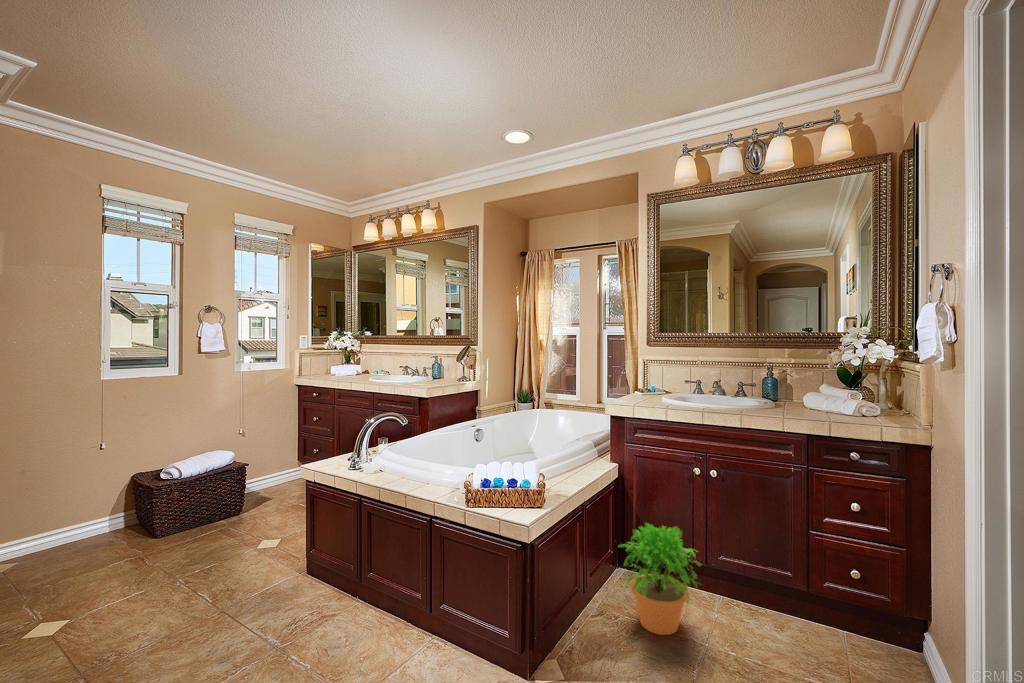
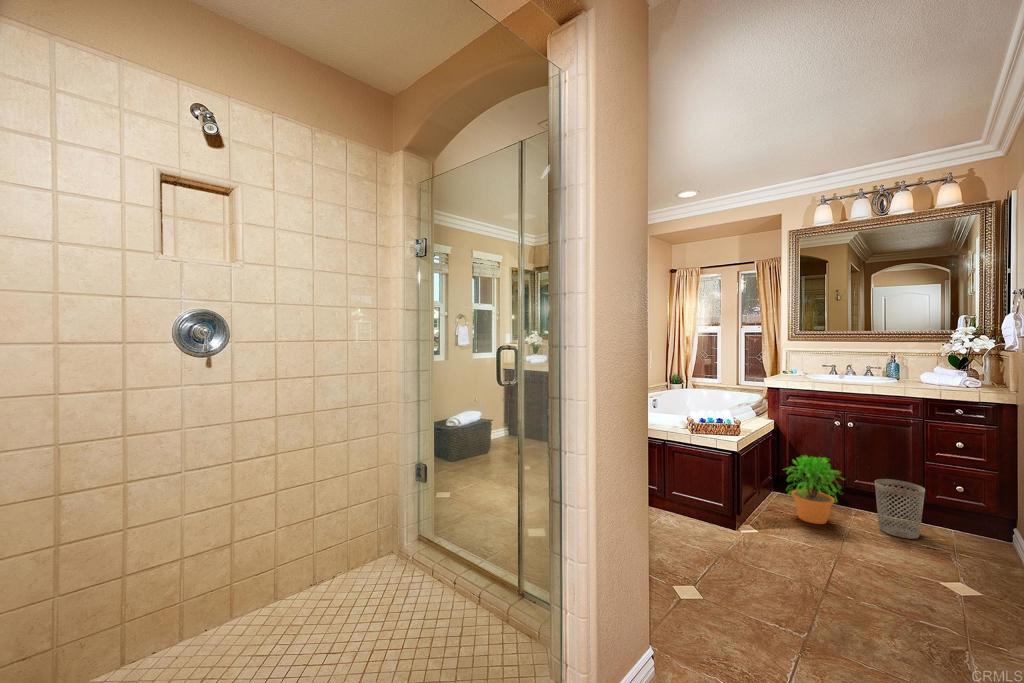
wastebasket: none [743,555,809,655] -> present [875,479,925,539]

